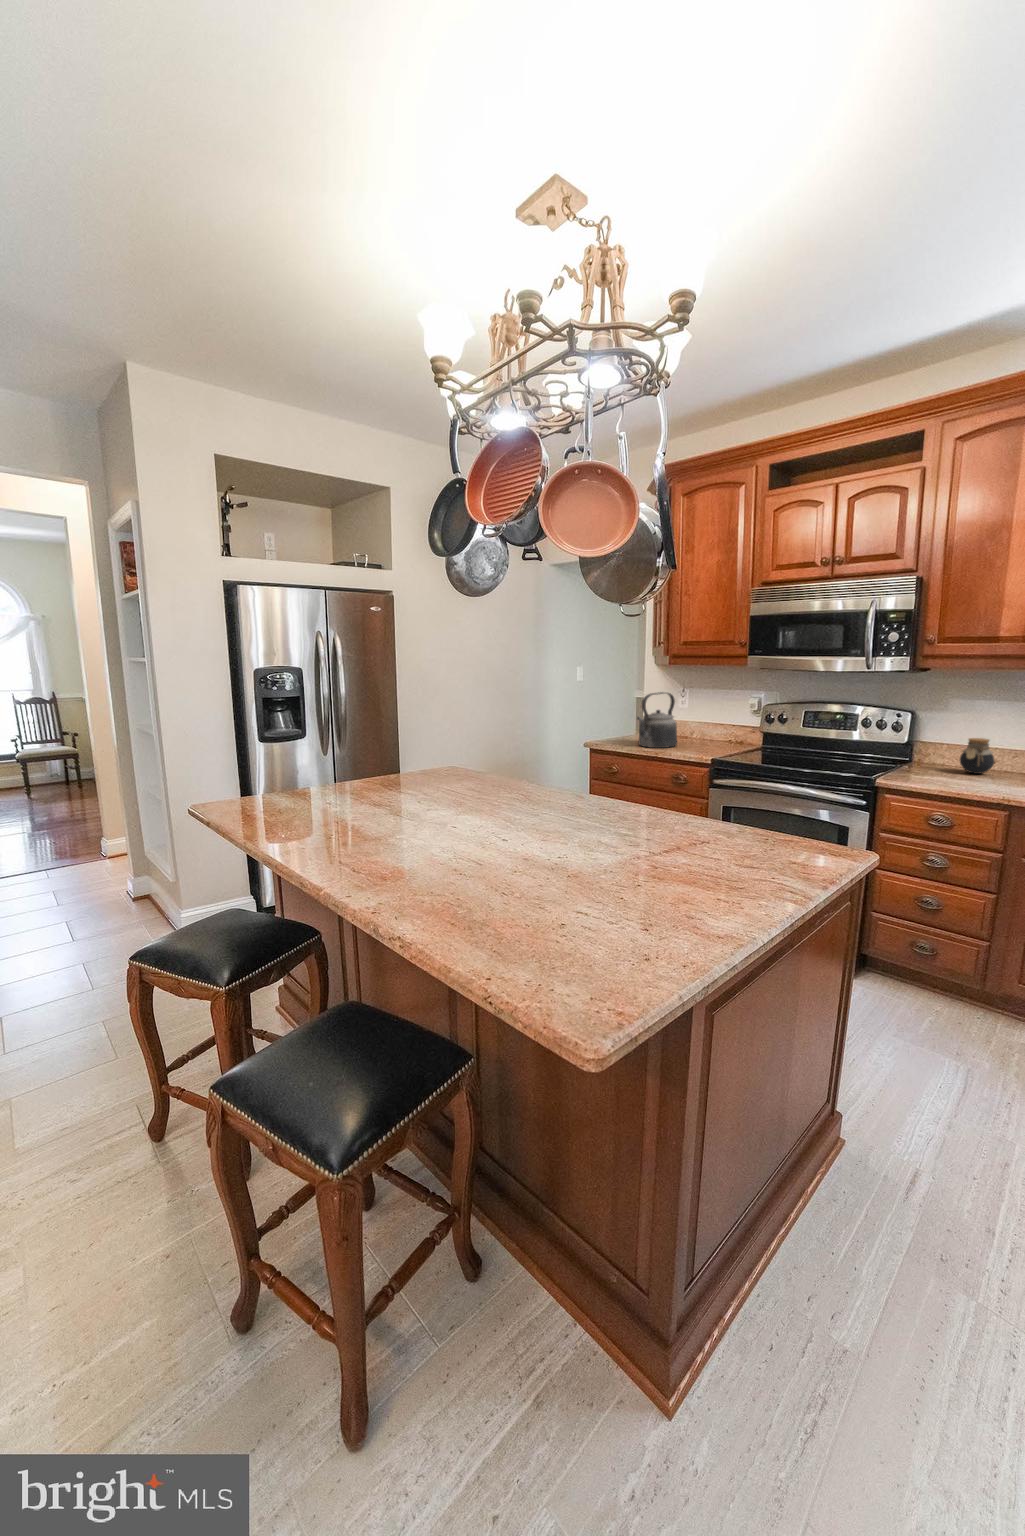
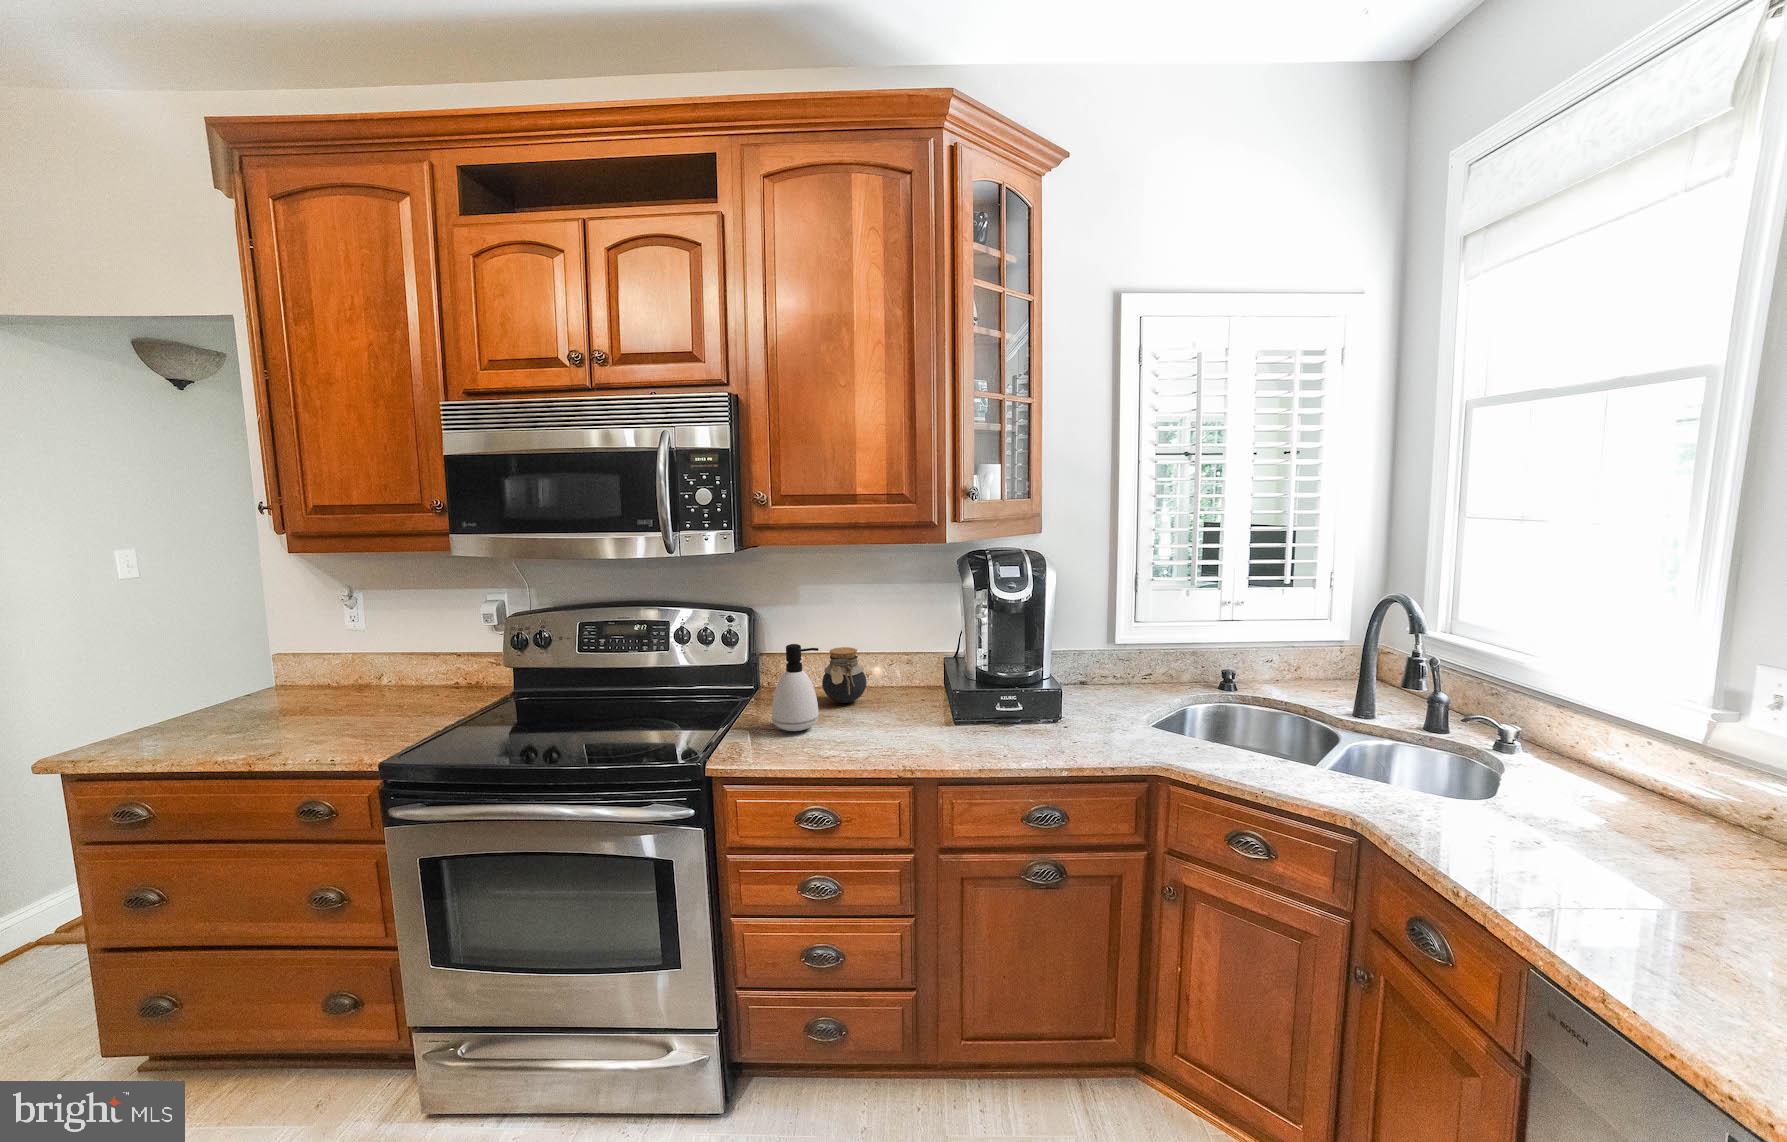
kettle: present [637,692,677,748] -> none [199,610,329,736]
soap dispenser: none [919,727,957,779] -> present [772,644,819,731]

